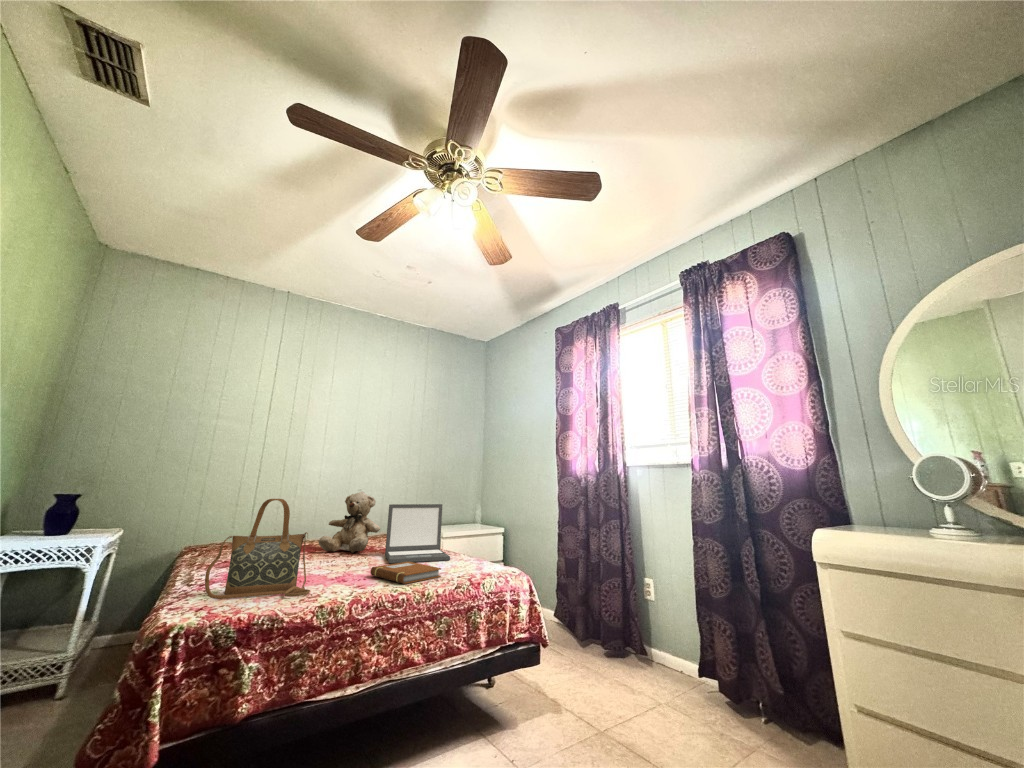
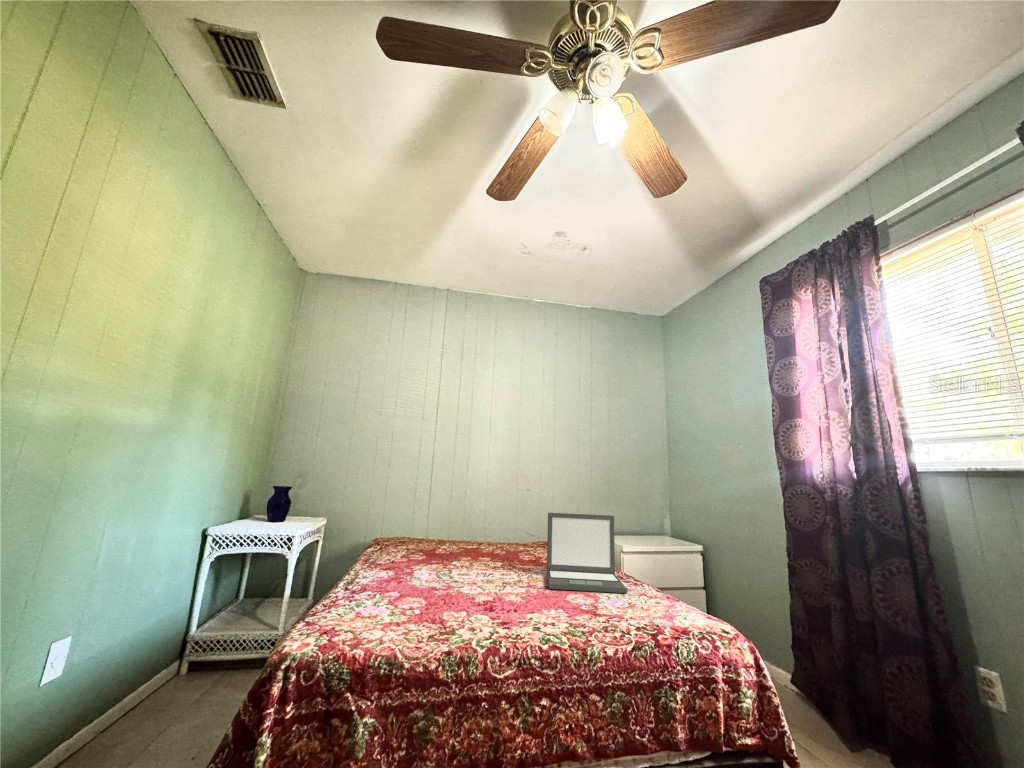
teddy bear: present [318,492,380,553] -> none [478,494,542,566]
handbag: present [205,499,310,599] -> none [339,505,442,631]
notebook: present [370,562,441,584] -> none [520,593,611,631]

